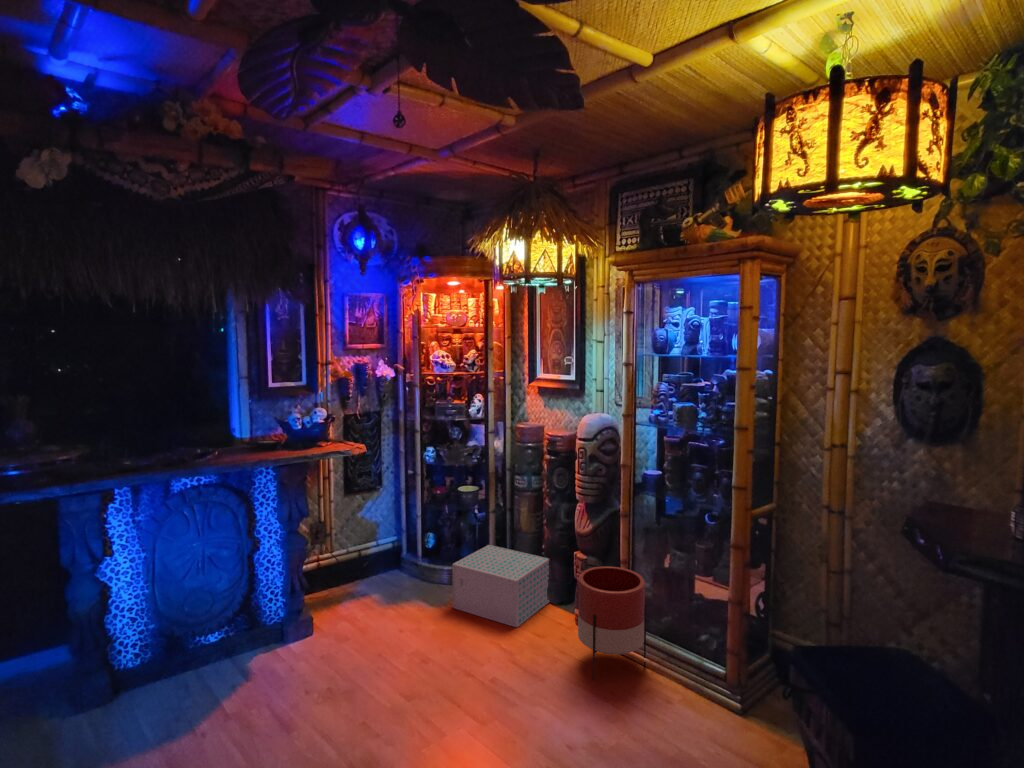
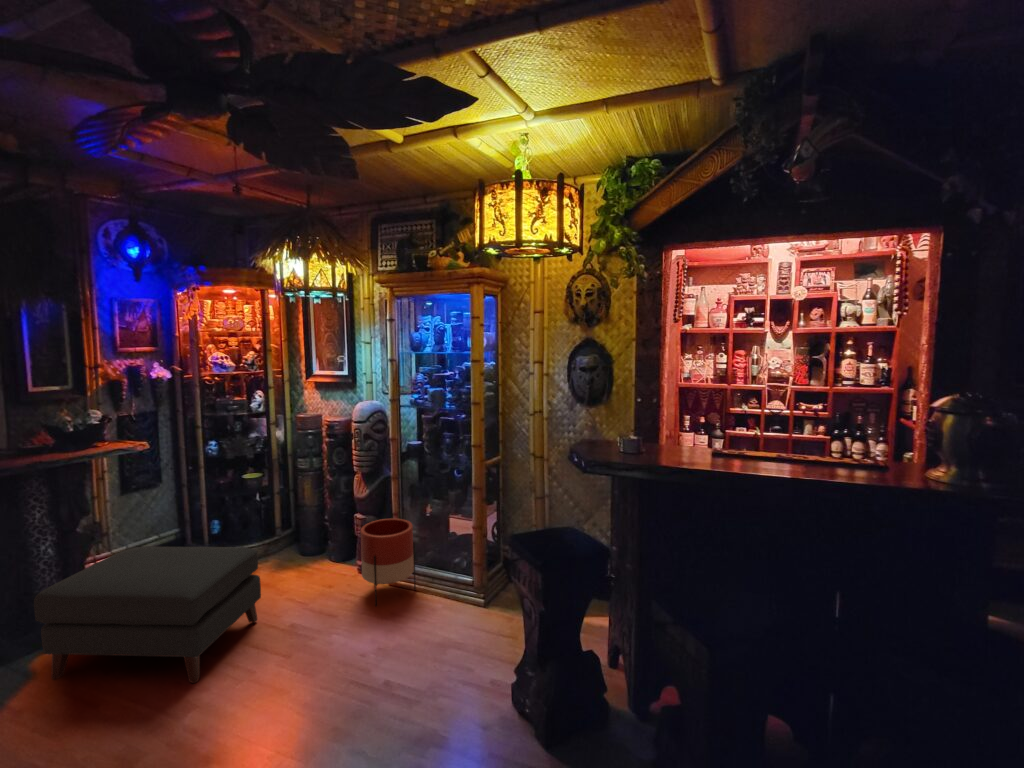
storage box: present [452,545,550,627] -> none [243,521,335,583]
ottoman: none [255,557,463,730] -> present [34,546,261,683]

